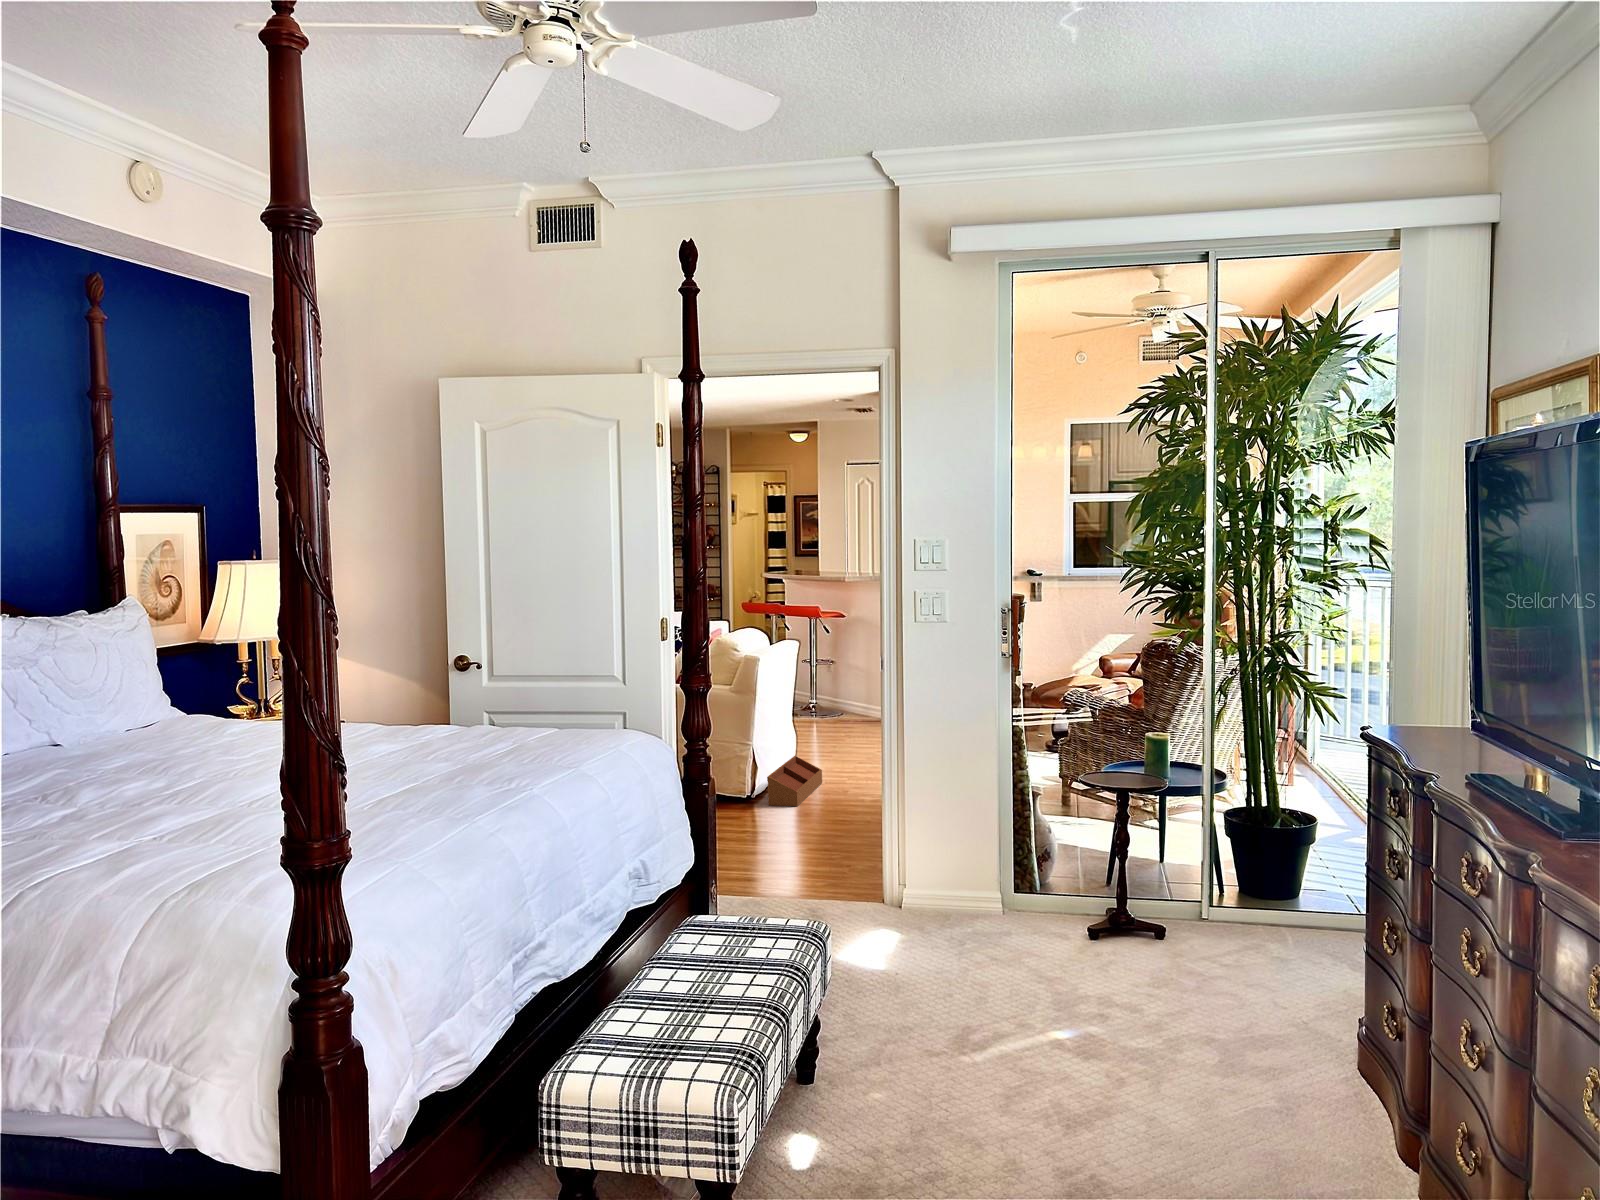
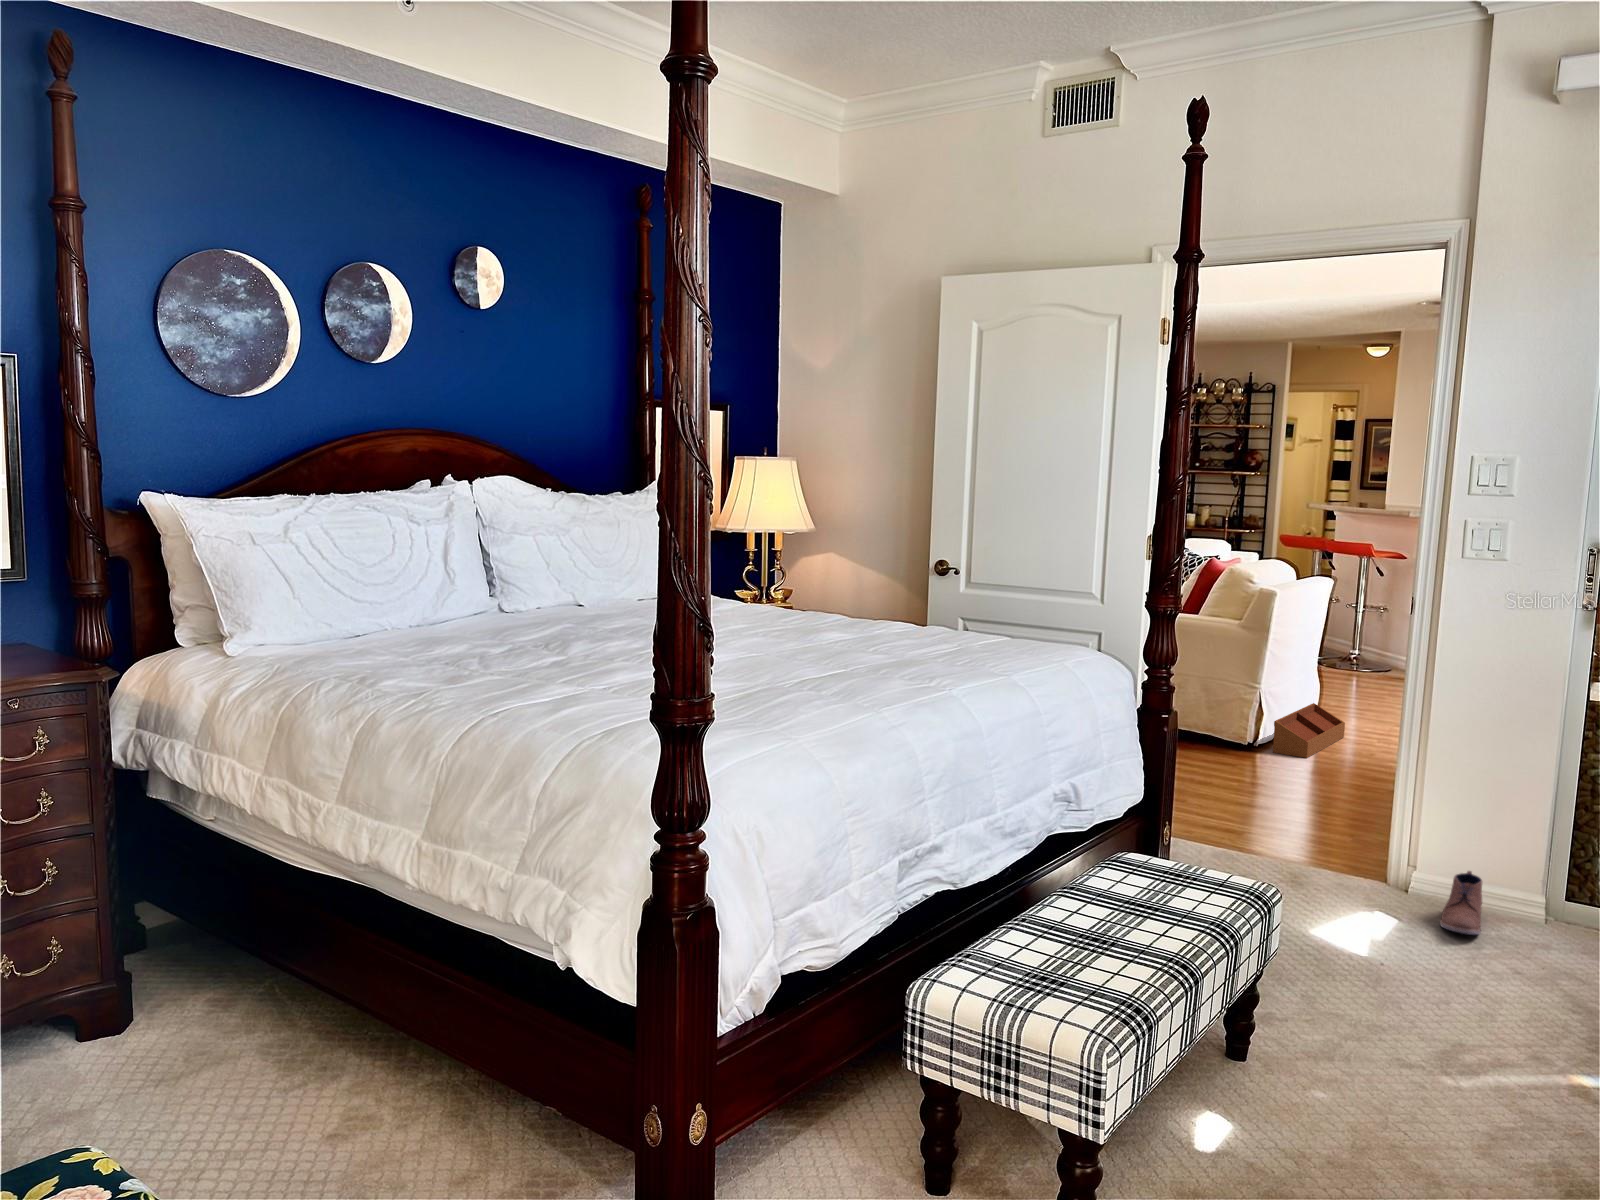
shoe: none [932,883,963,937] -> present [1440,871,1482,935]

